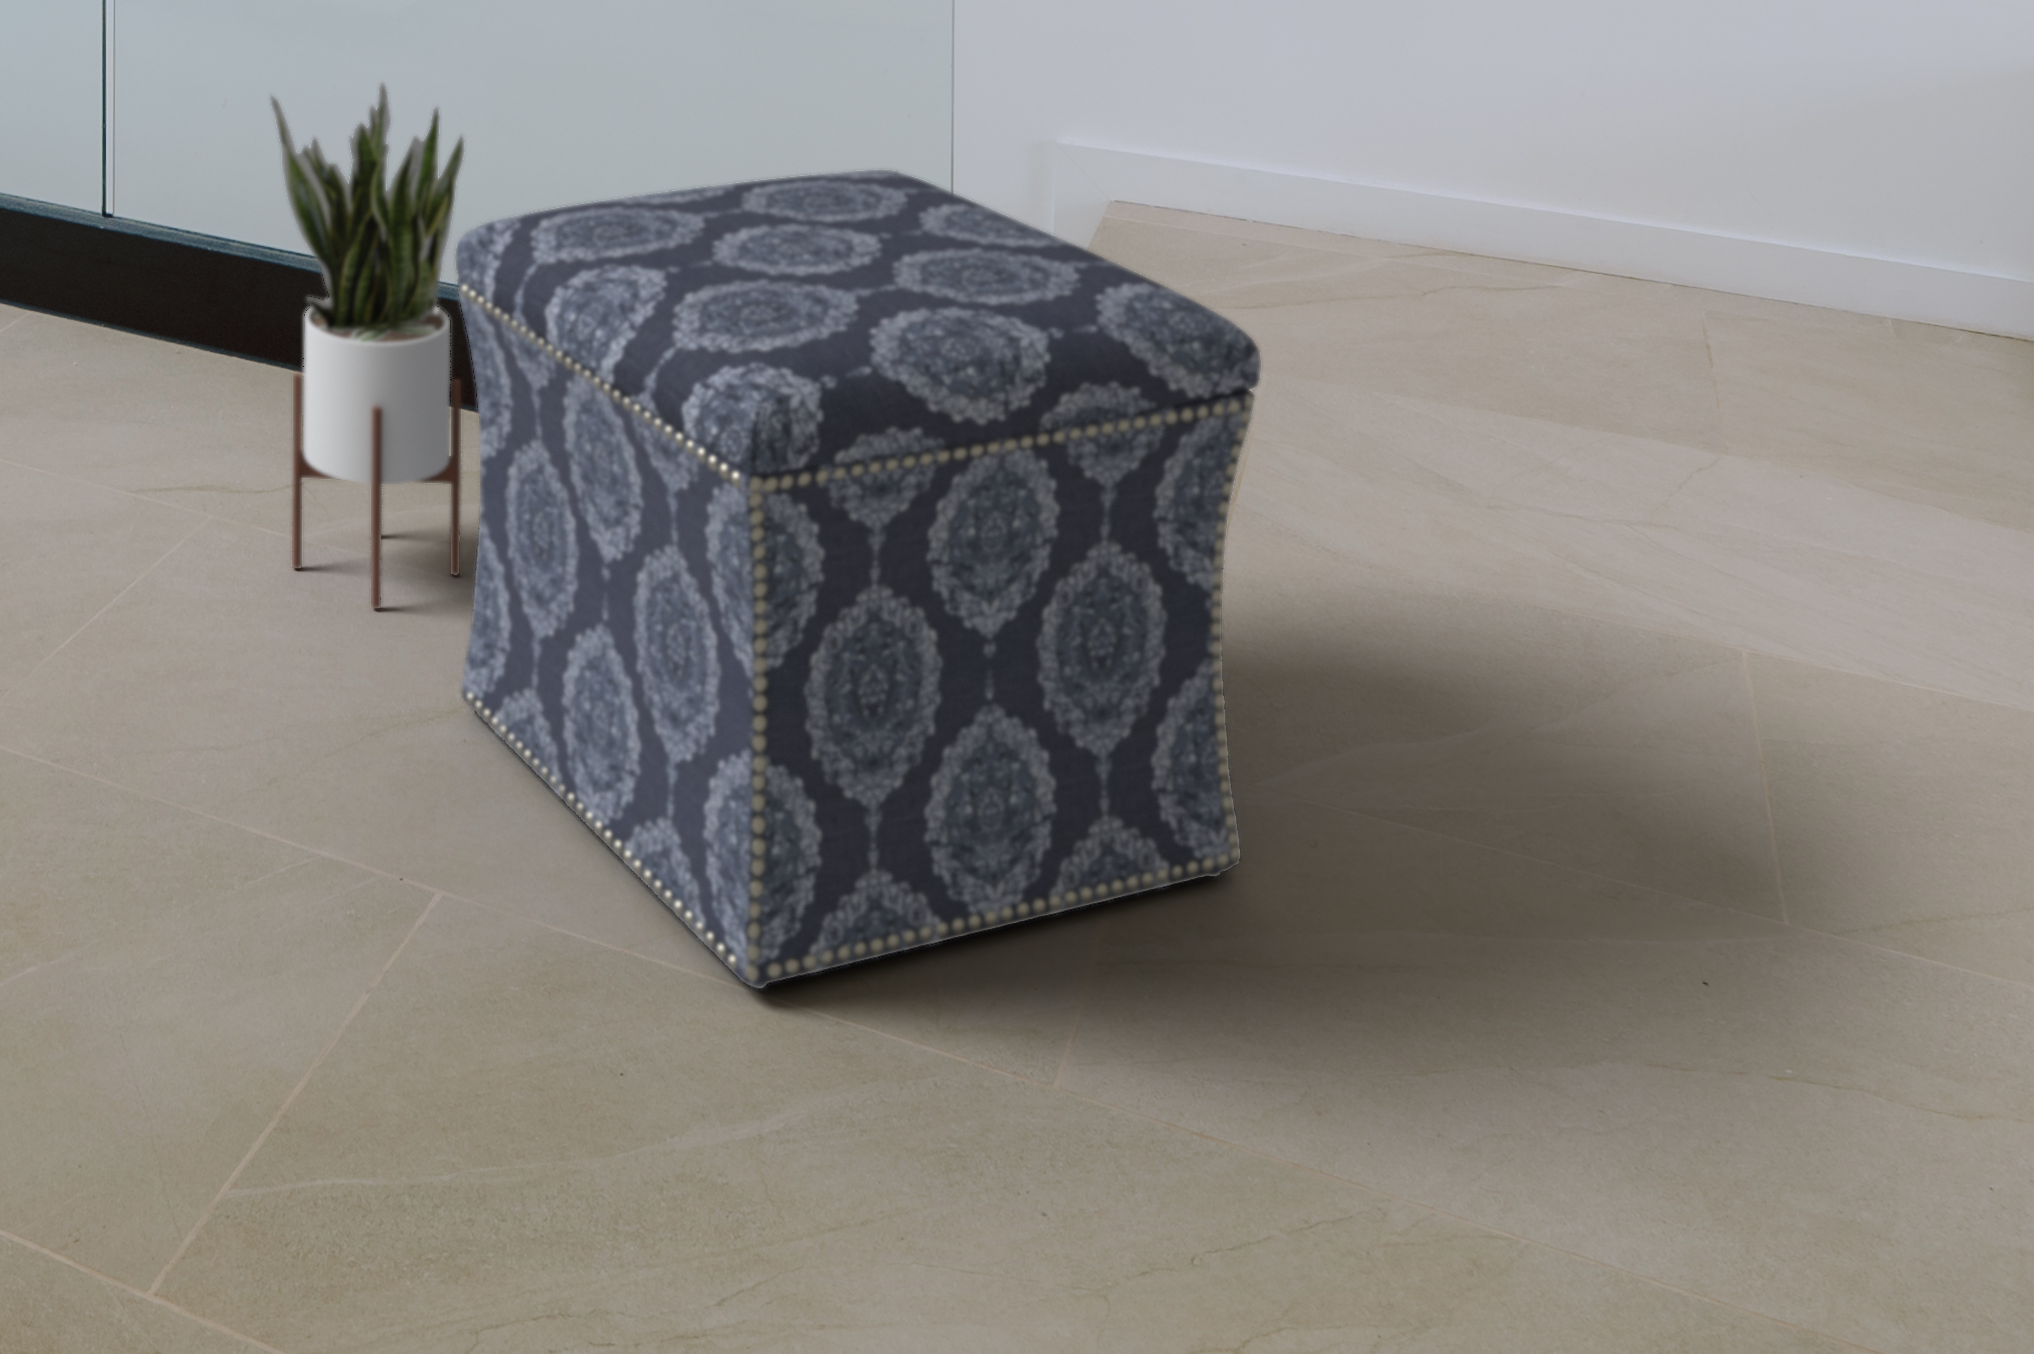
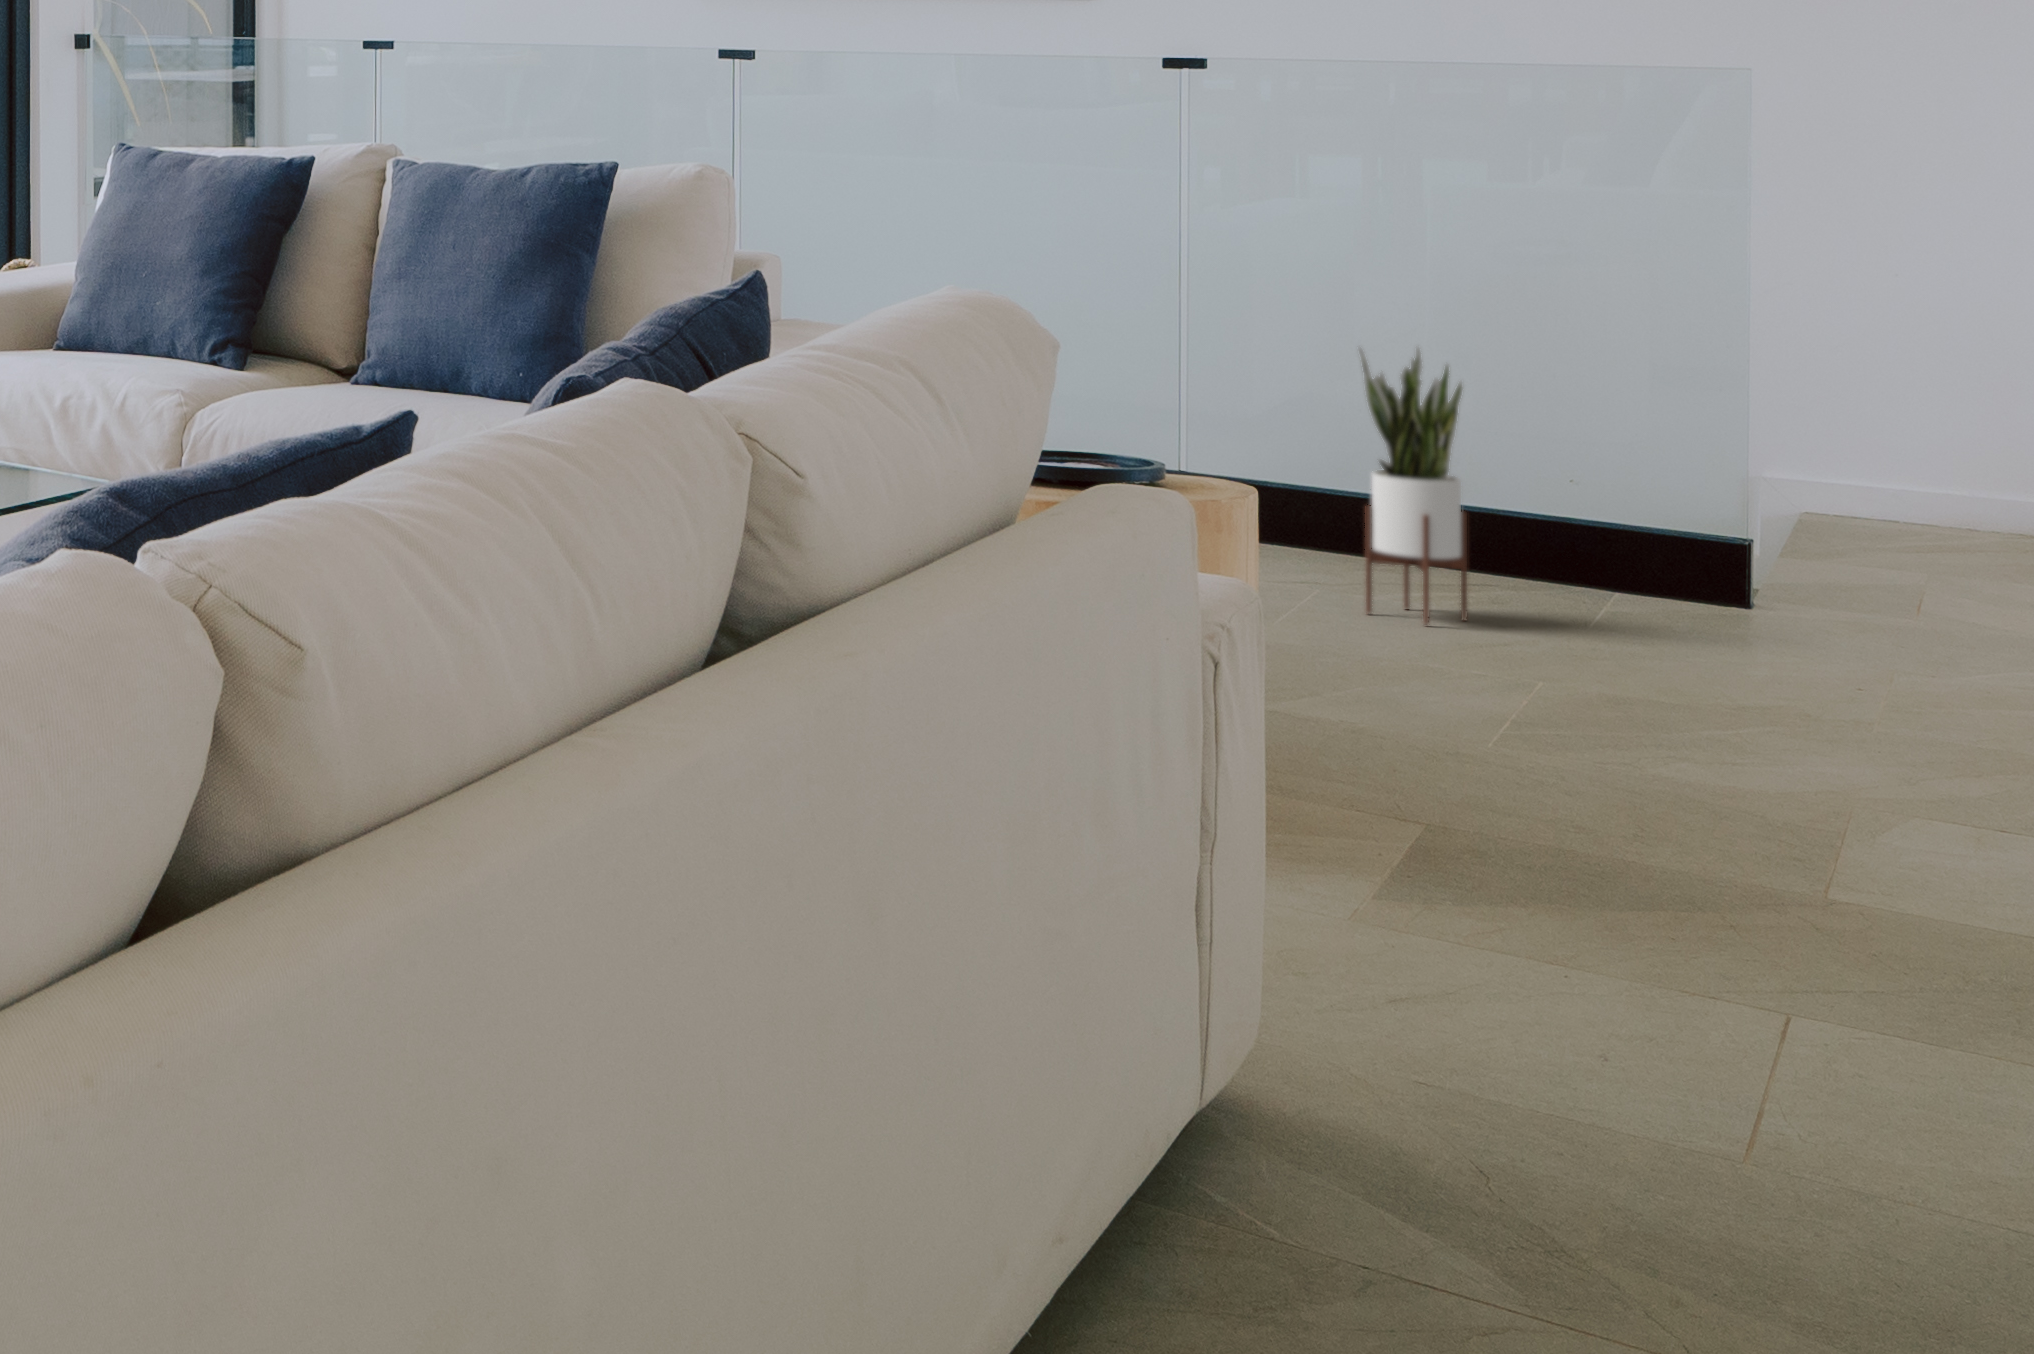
ottoman: present [456,170,1261,989] -> none [1494,386,1967,709]

